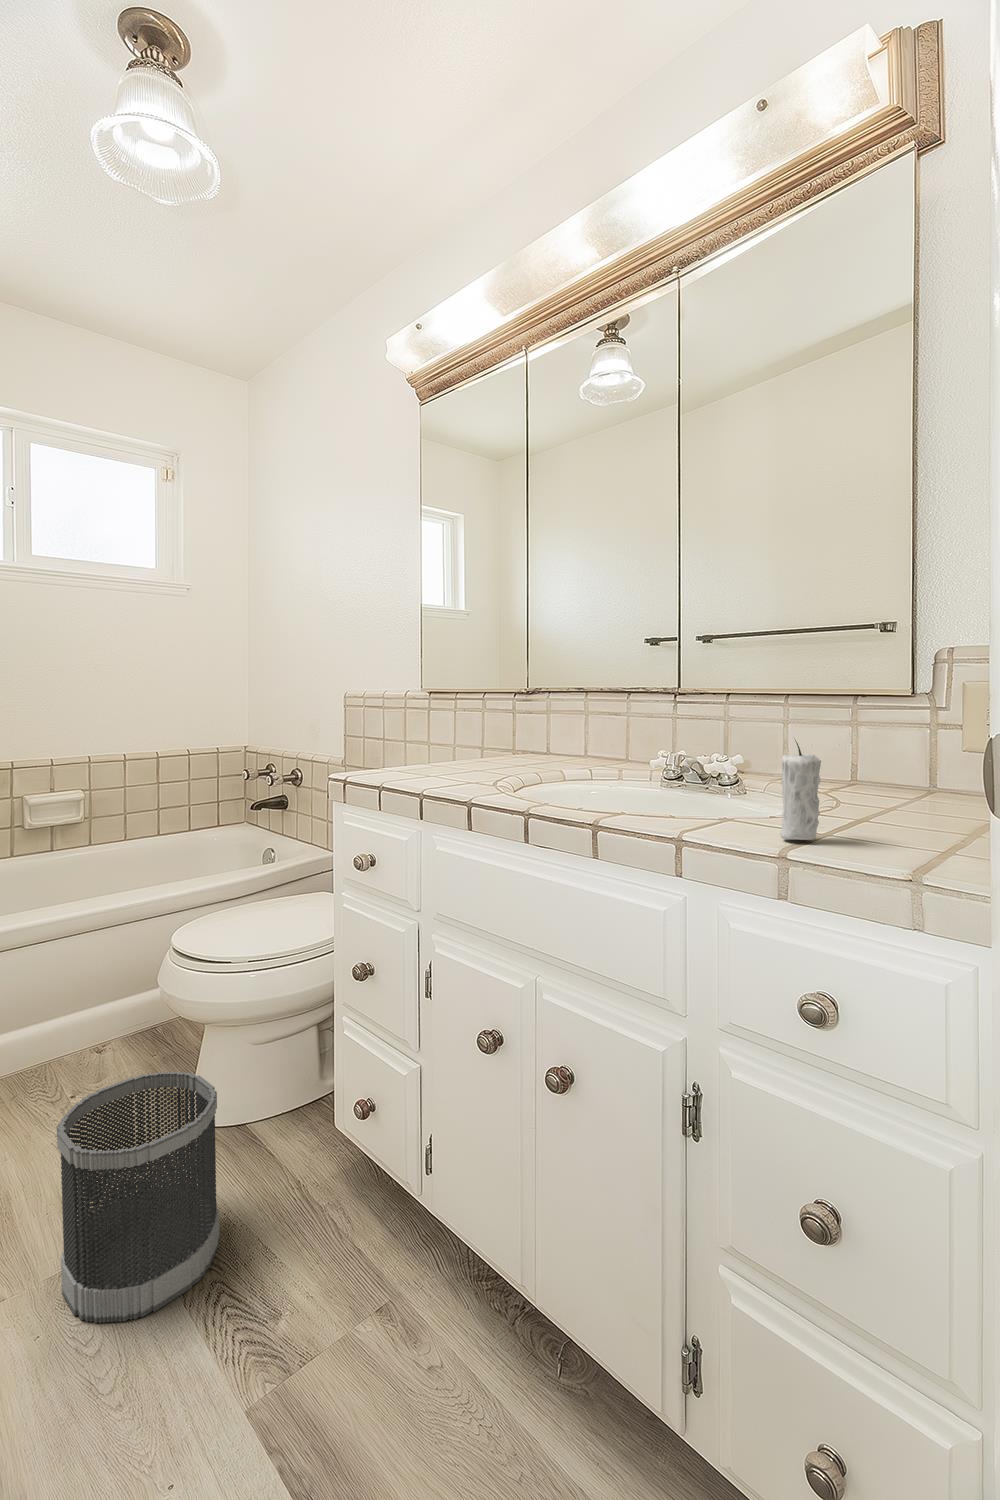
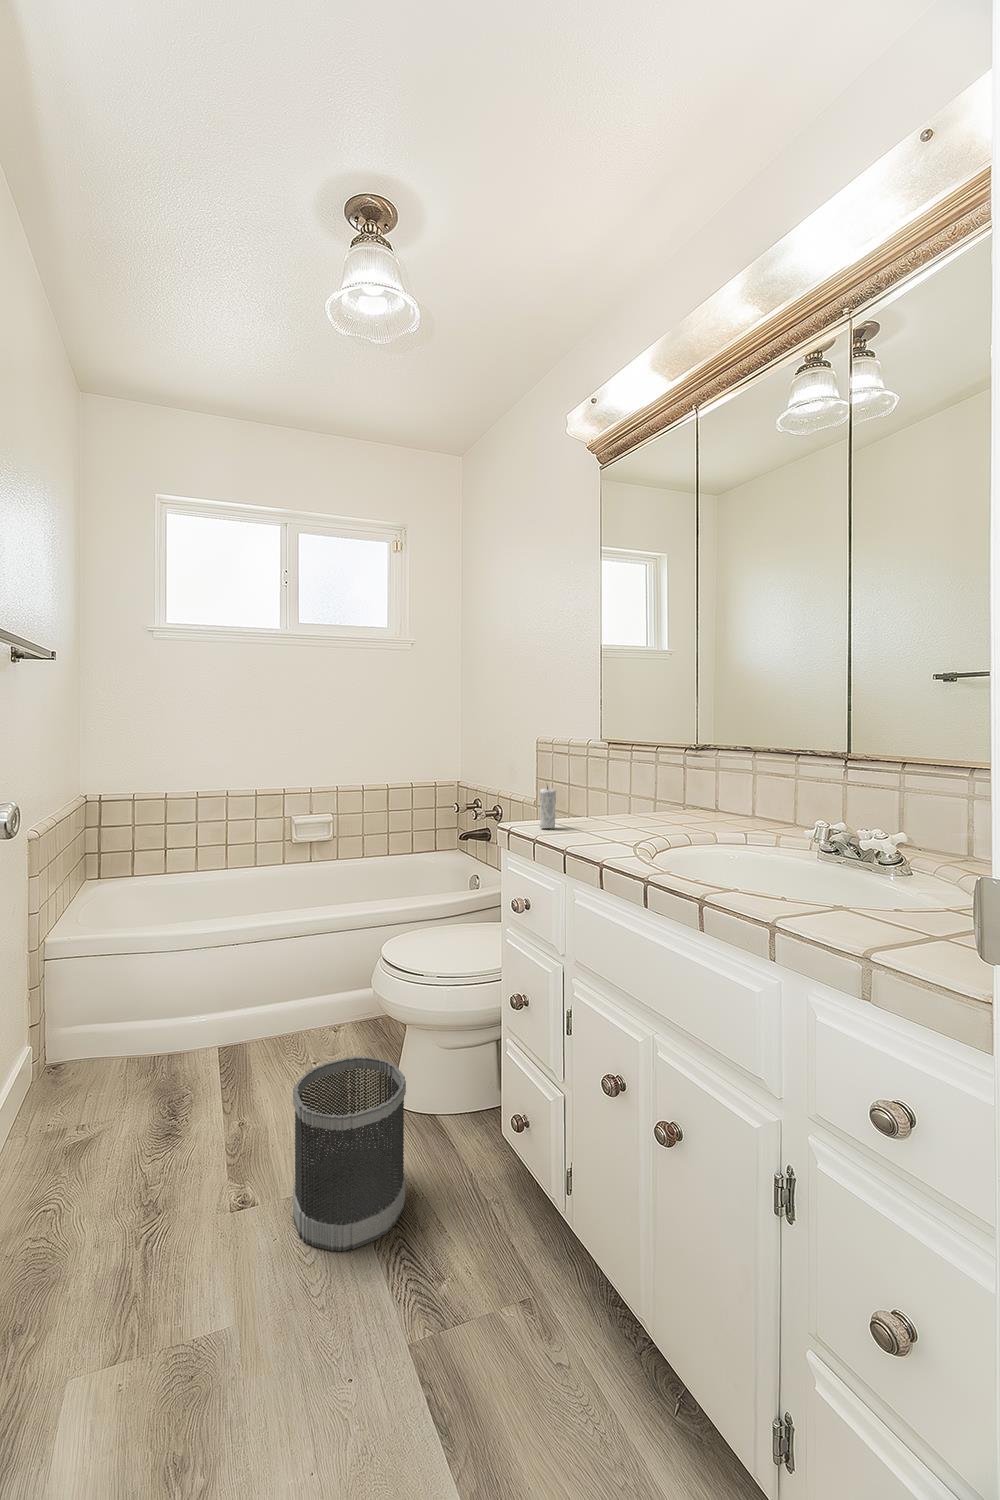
candle: present [780,740,821,840] -> present [539,786,556,828]

